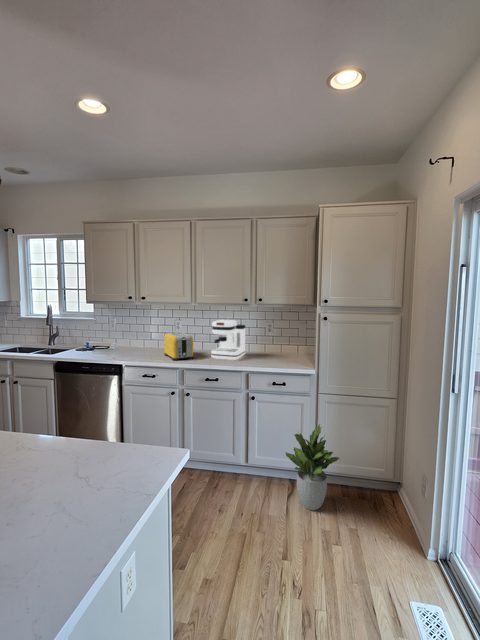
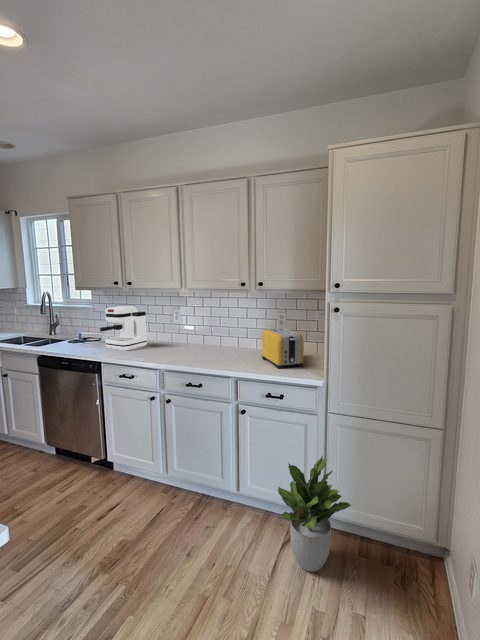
coffee maker: present [211,320,245,360] -> present [100,306,147,350]
toaster: present [164,332,193,361] -> present [262,328,304,369]

